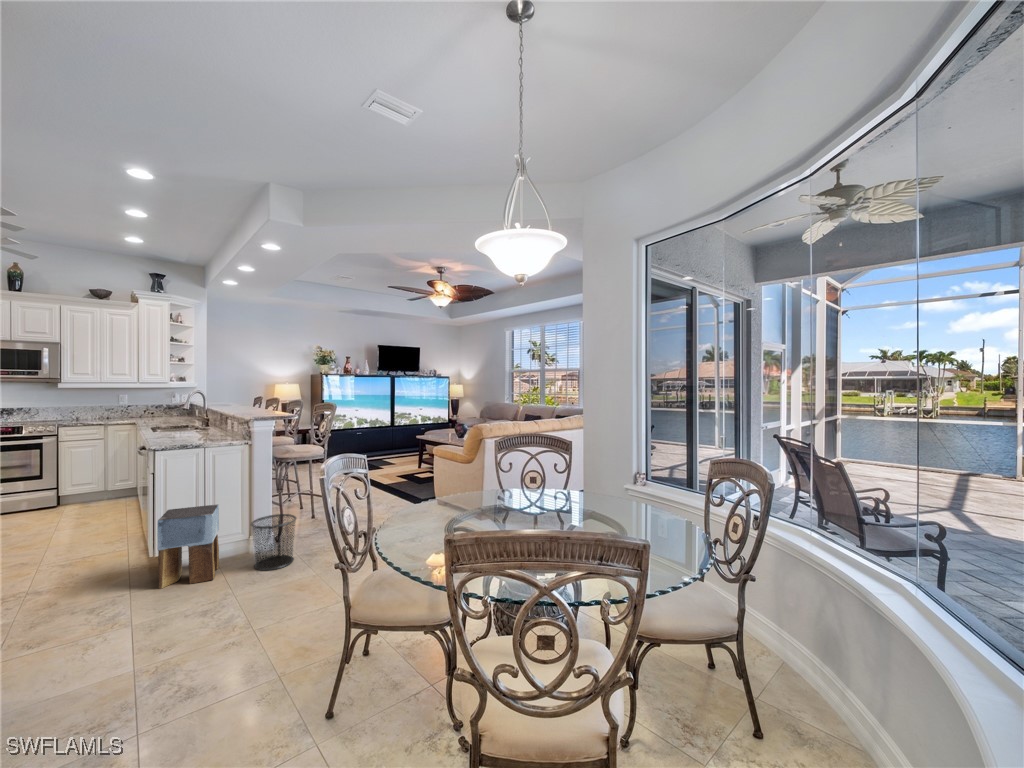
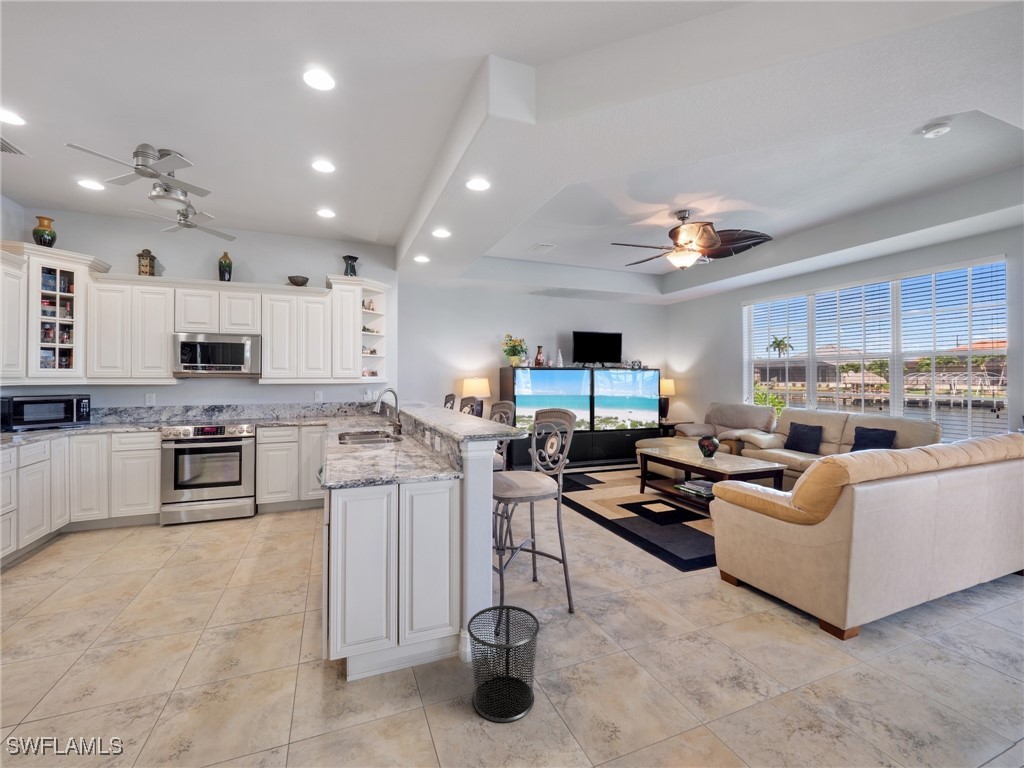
stool: present [157,504,219,589] -> none [330,583,419,739]

